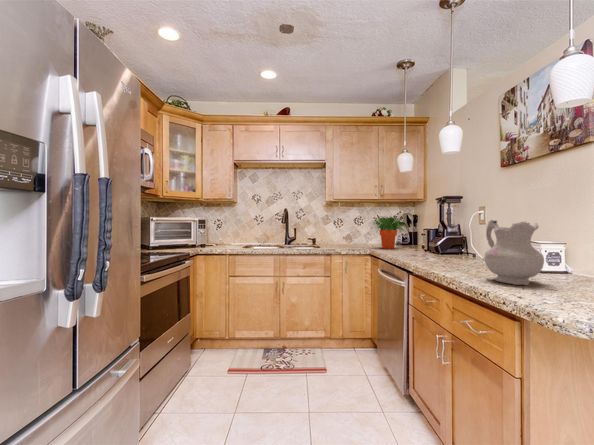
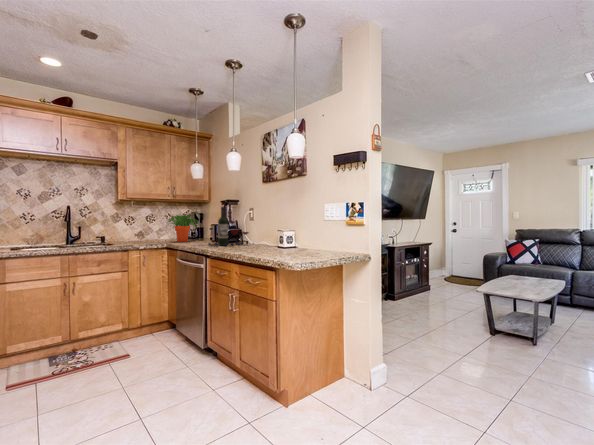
wine bottle: none [413,206,478,262] -> present [208,207,248,246]
ceramic pitcher: present [485,220,544,285] -> none [256,217,283,253]

